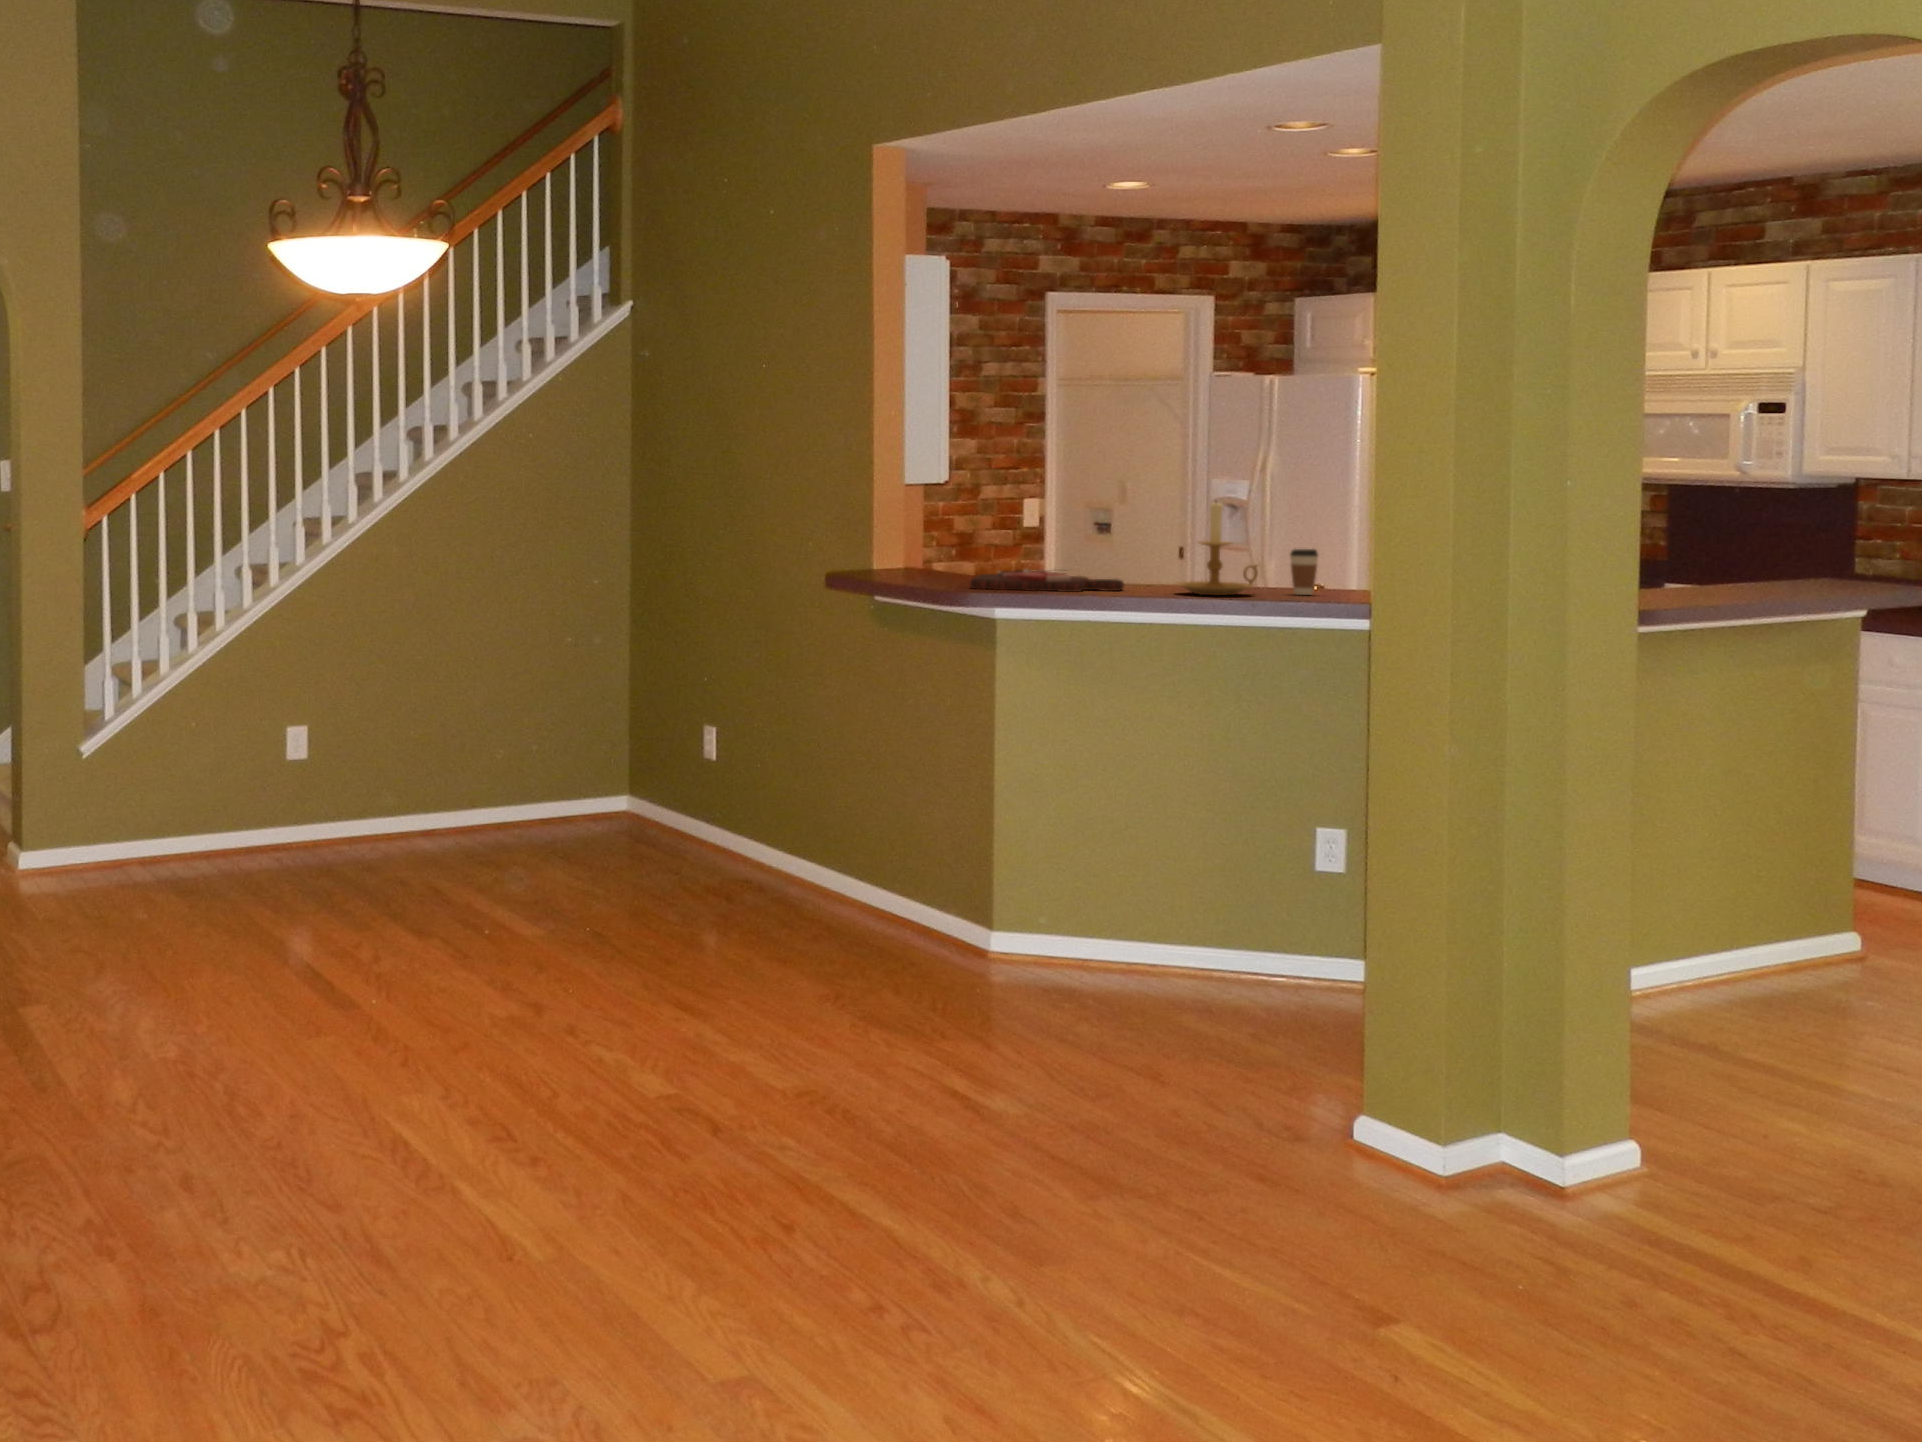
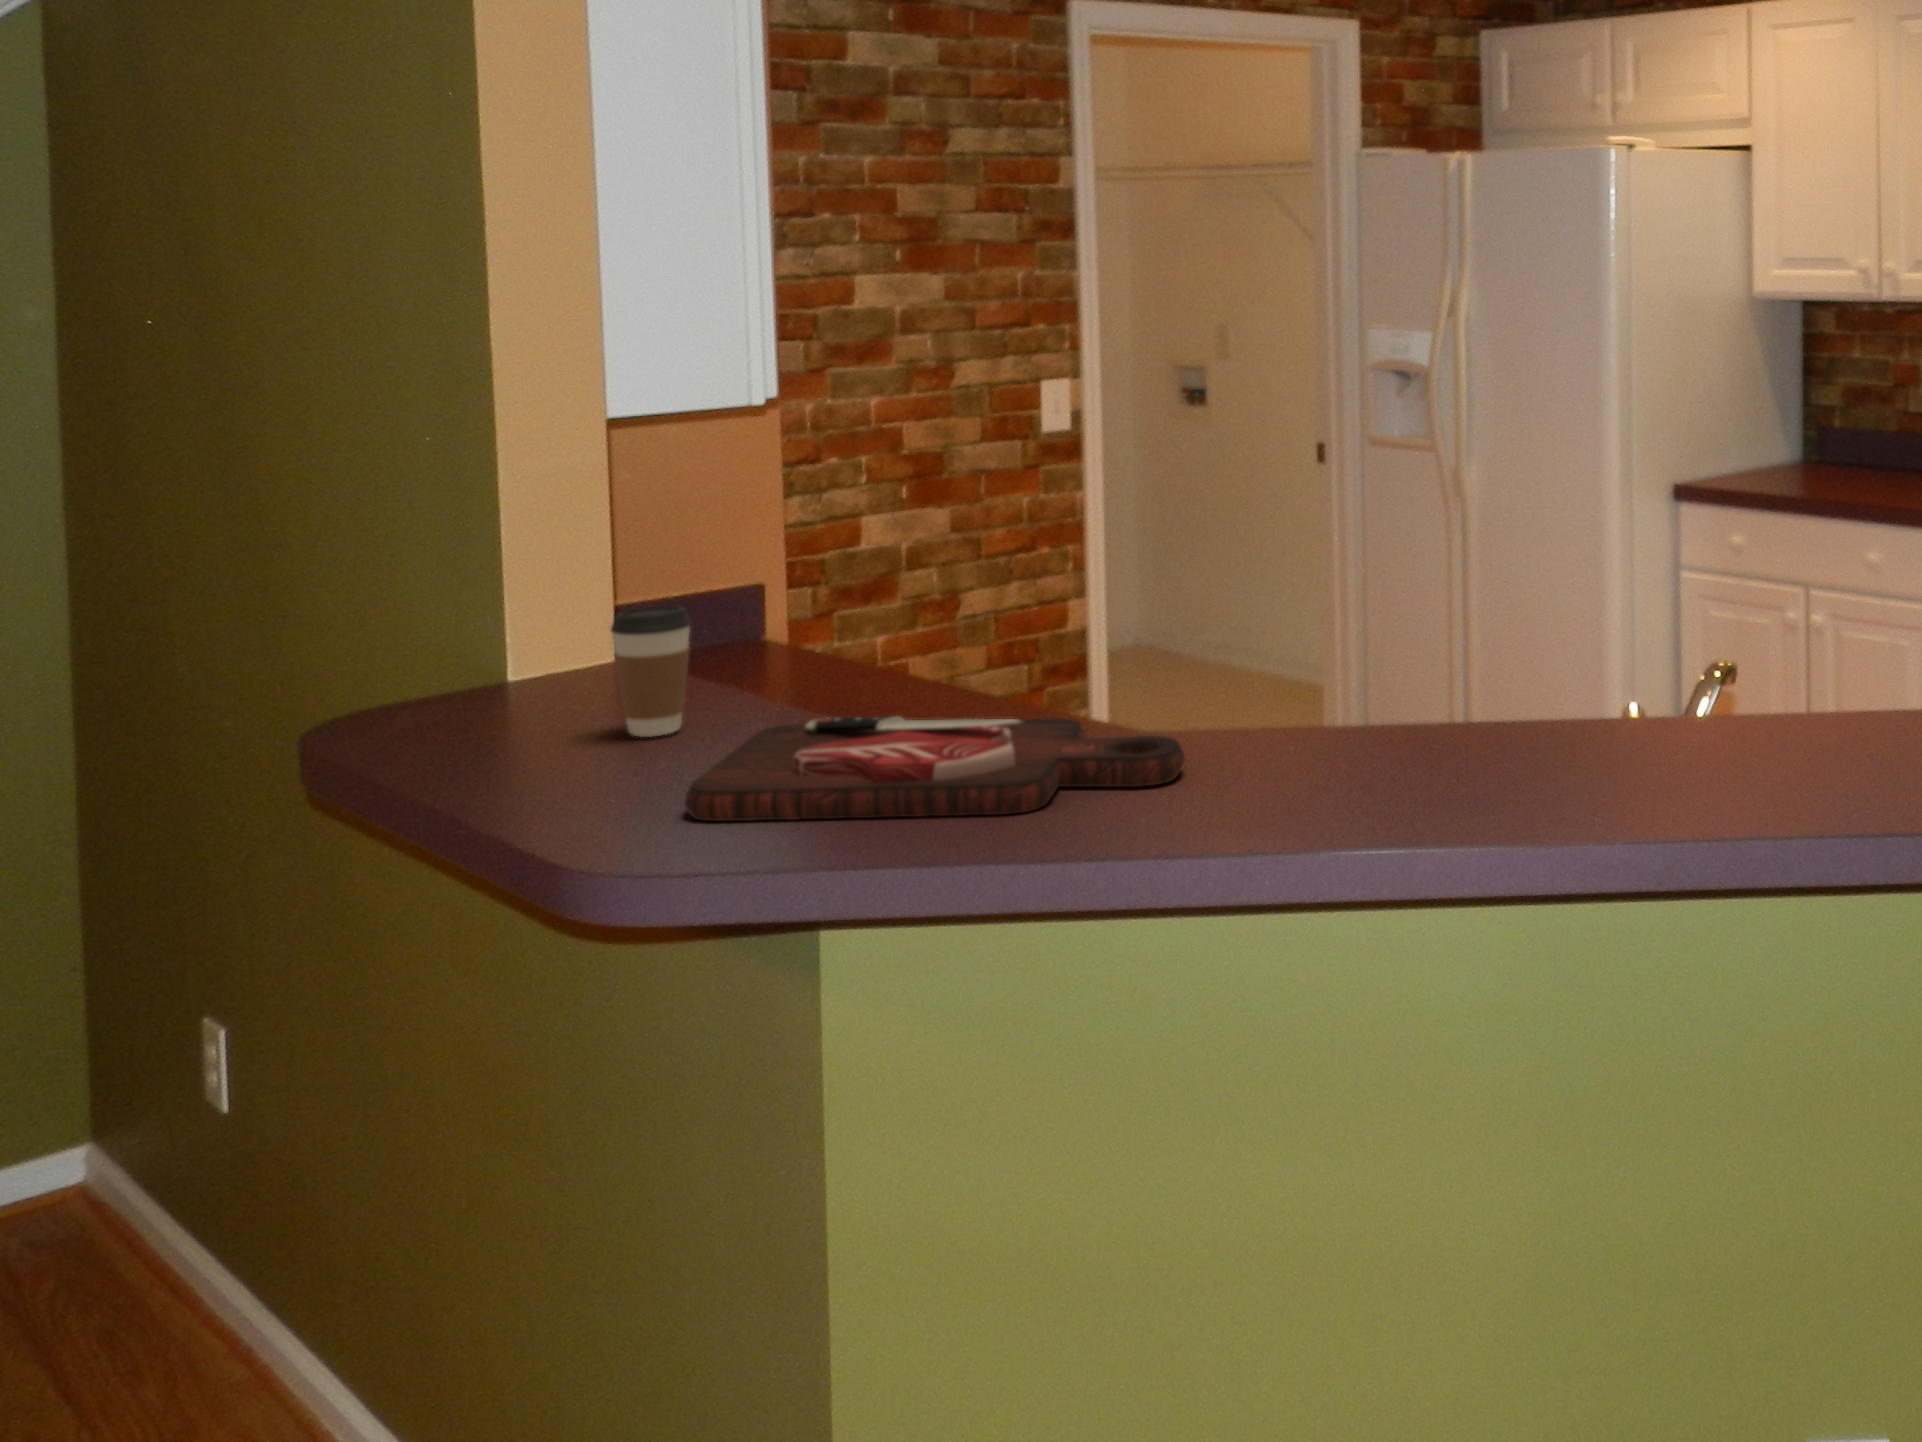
candle holder: present [1177,502,1258,596] -> none [1337,494,1576,804]
coffee cup: present [1290,549,1318,595] -> present [611,606,691,737]

